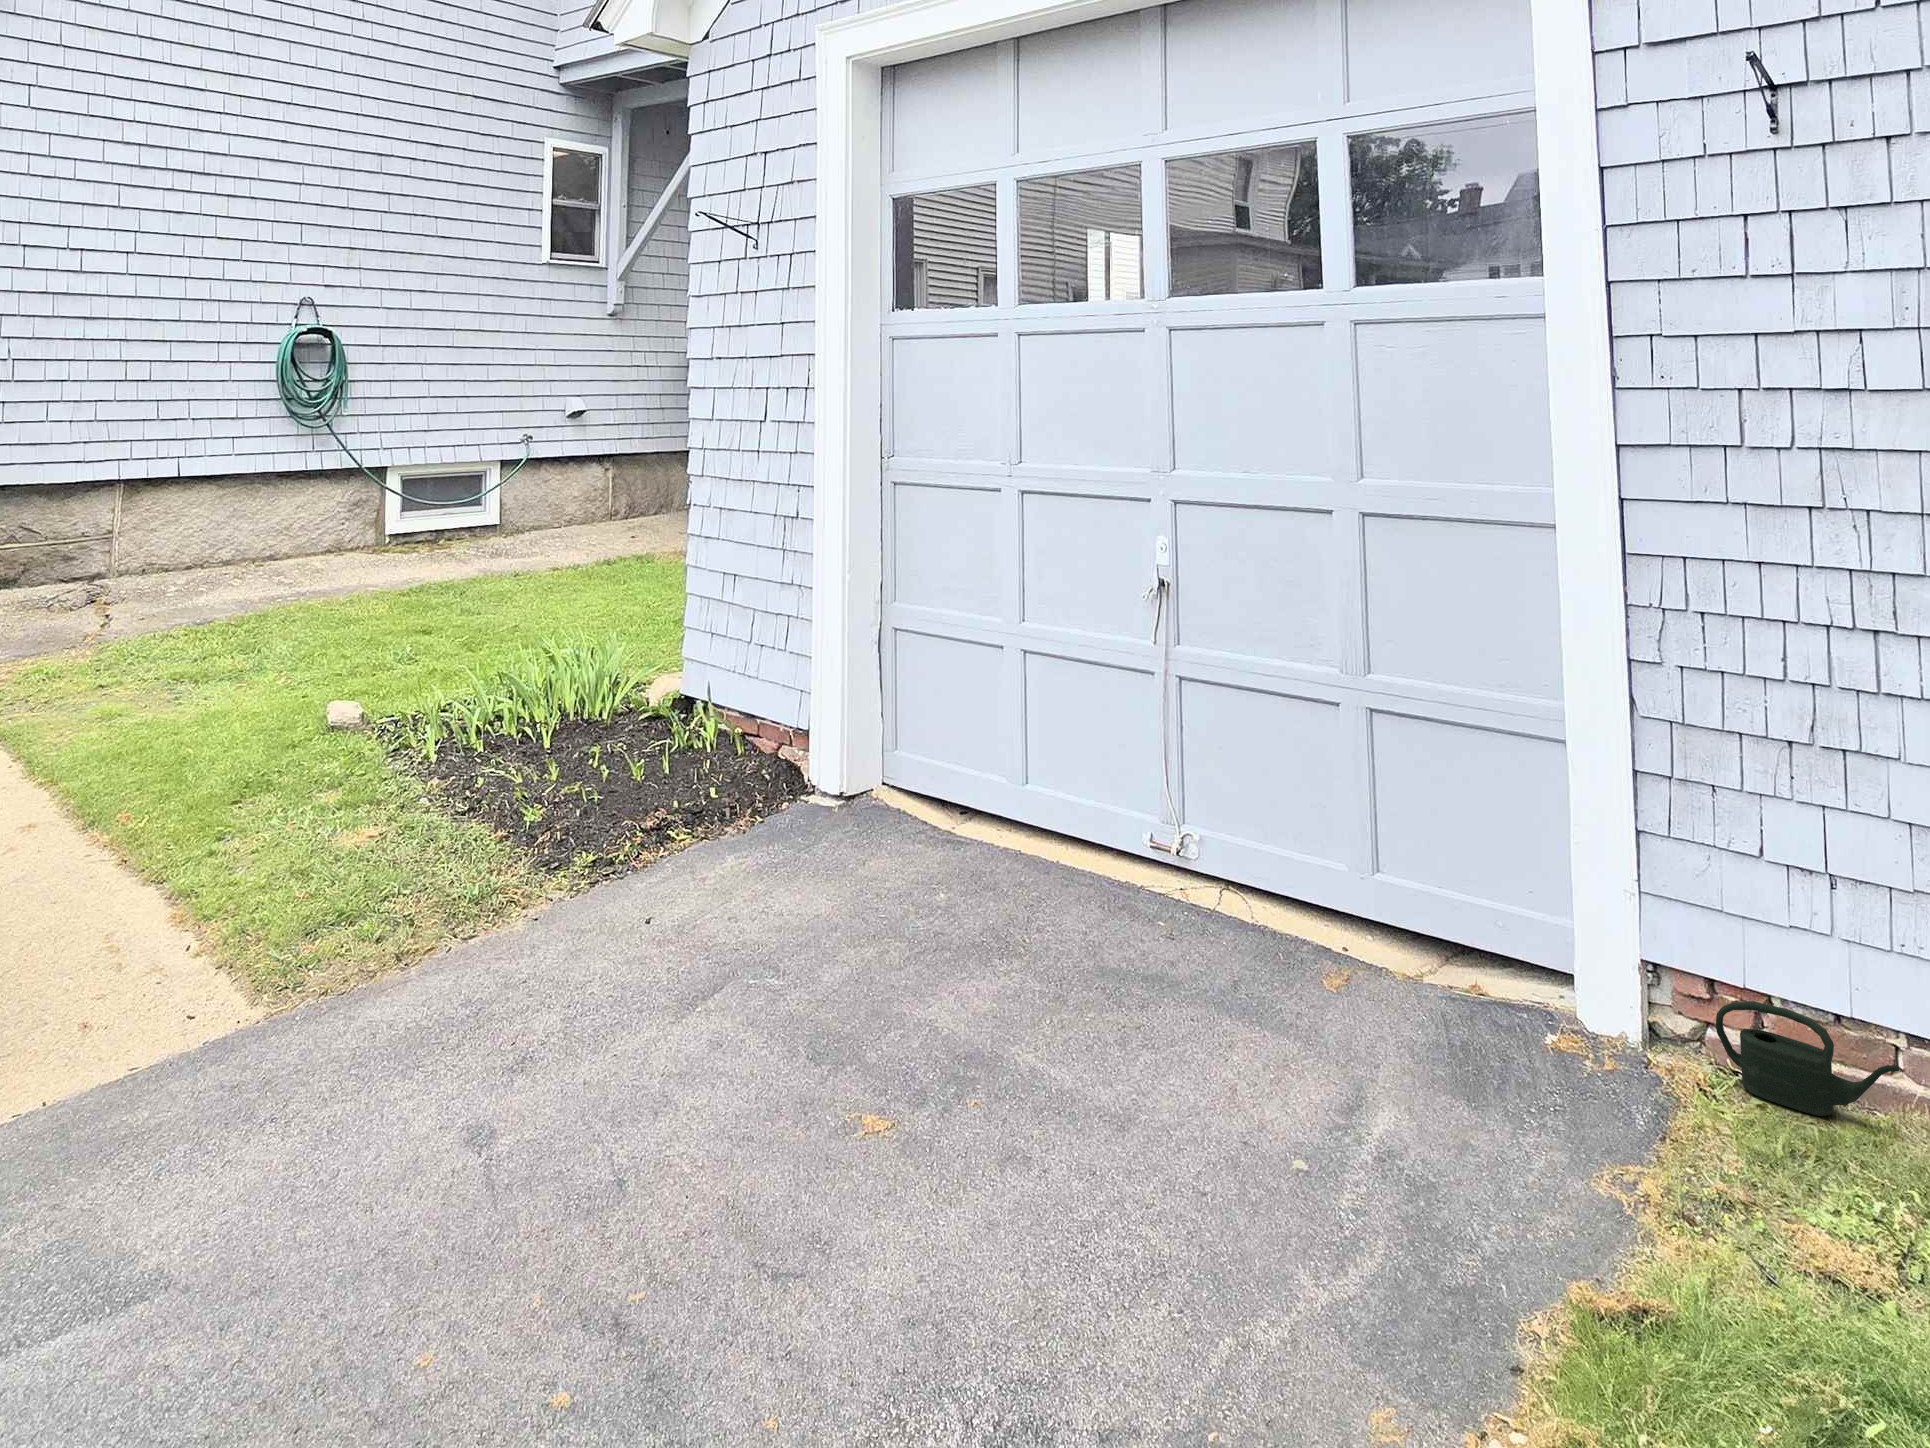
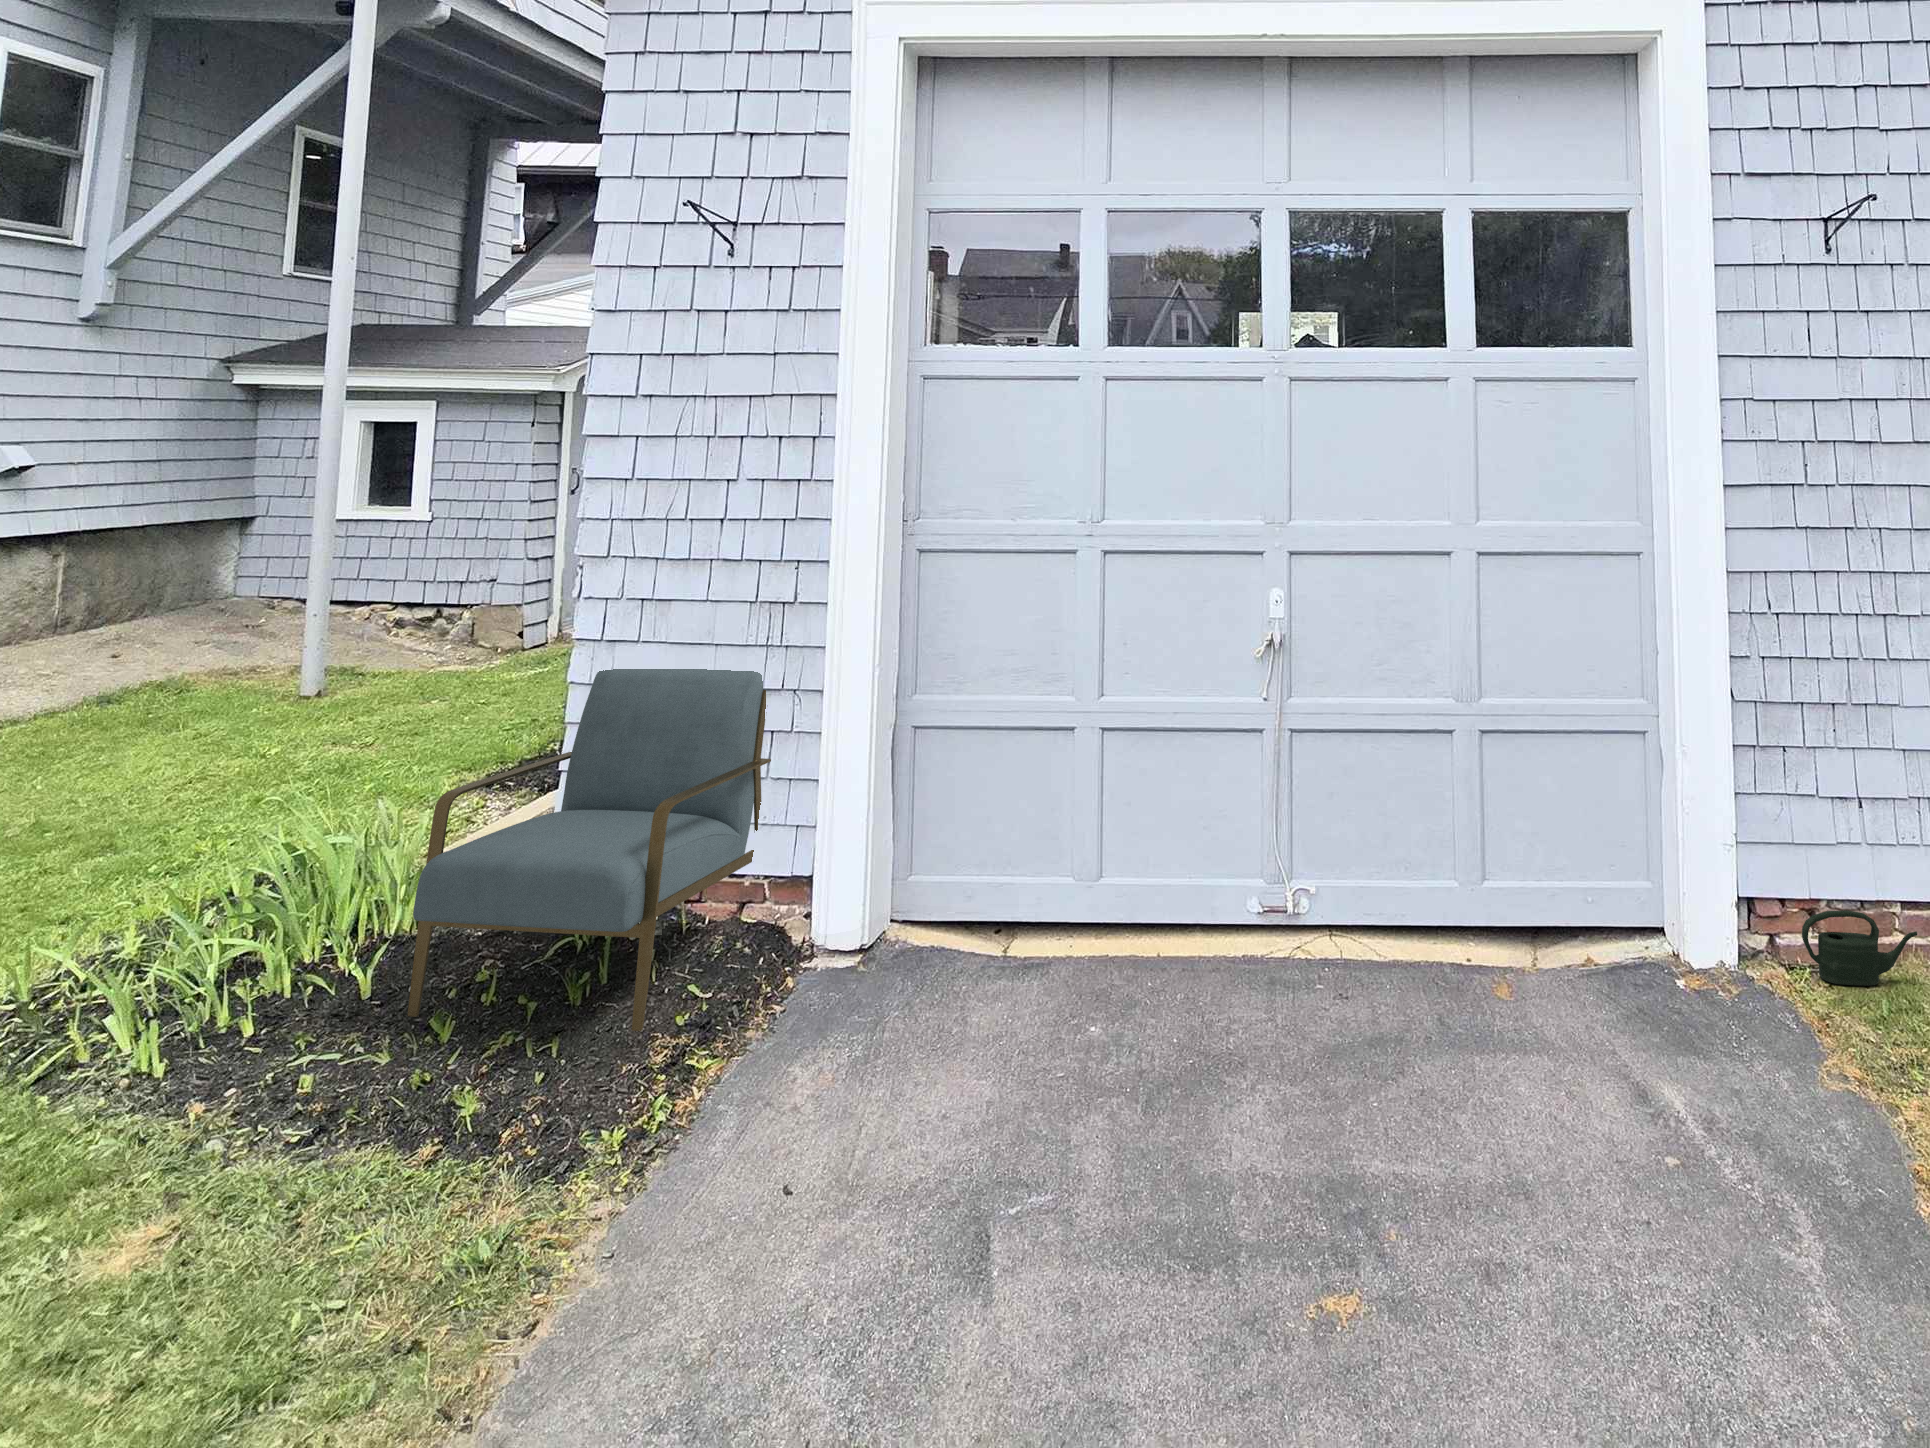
chair: none [541,558,782,806] -> present [407,669,771,1031]

